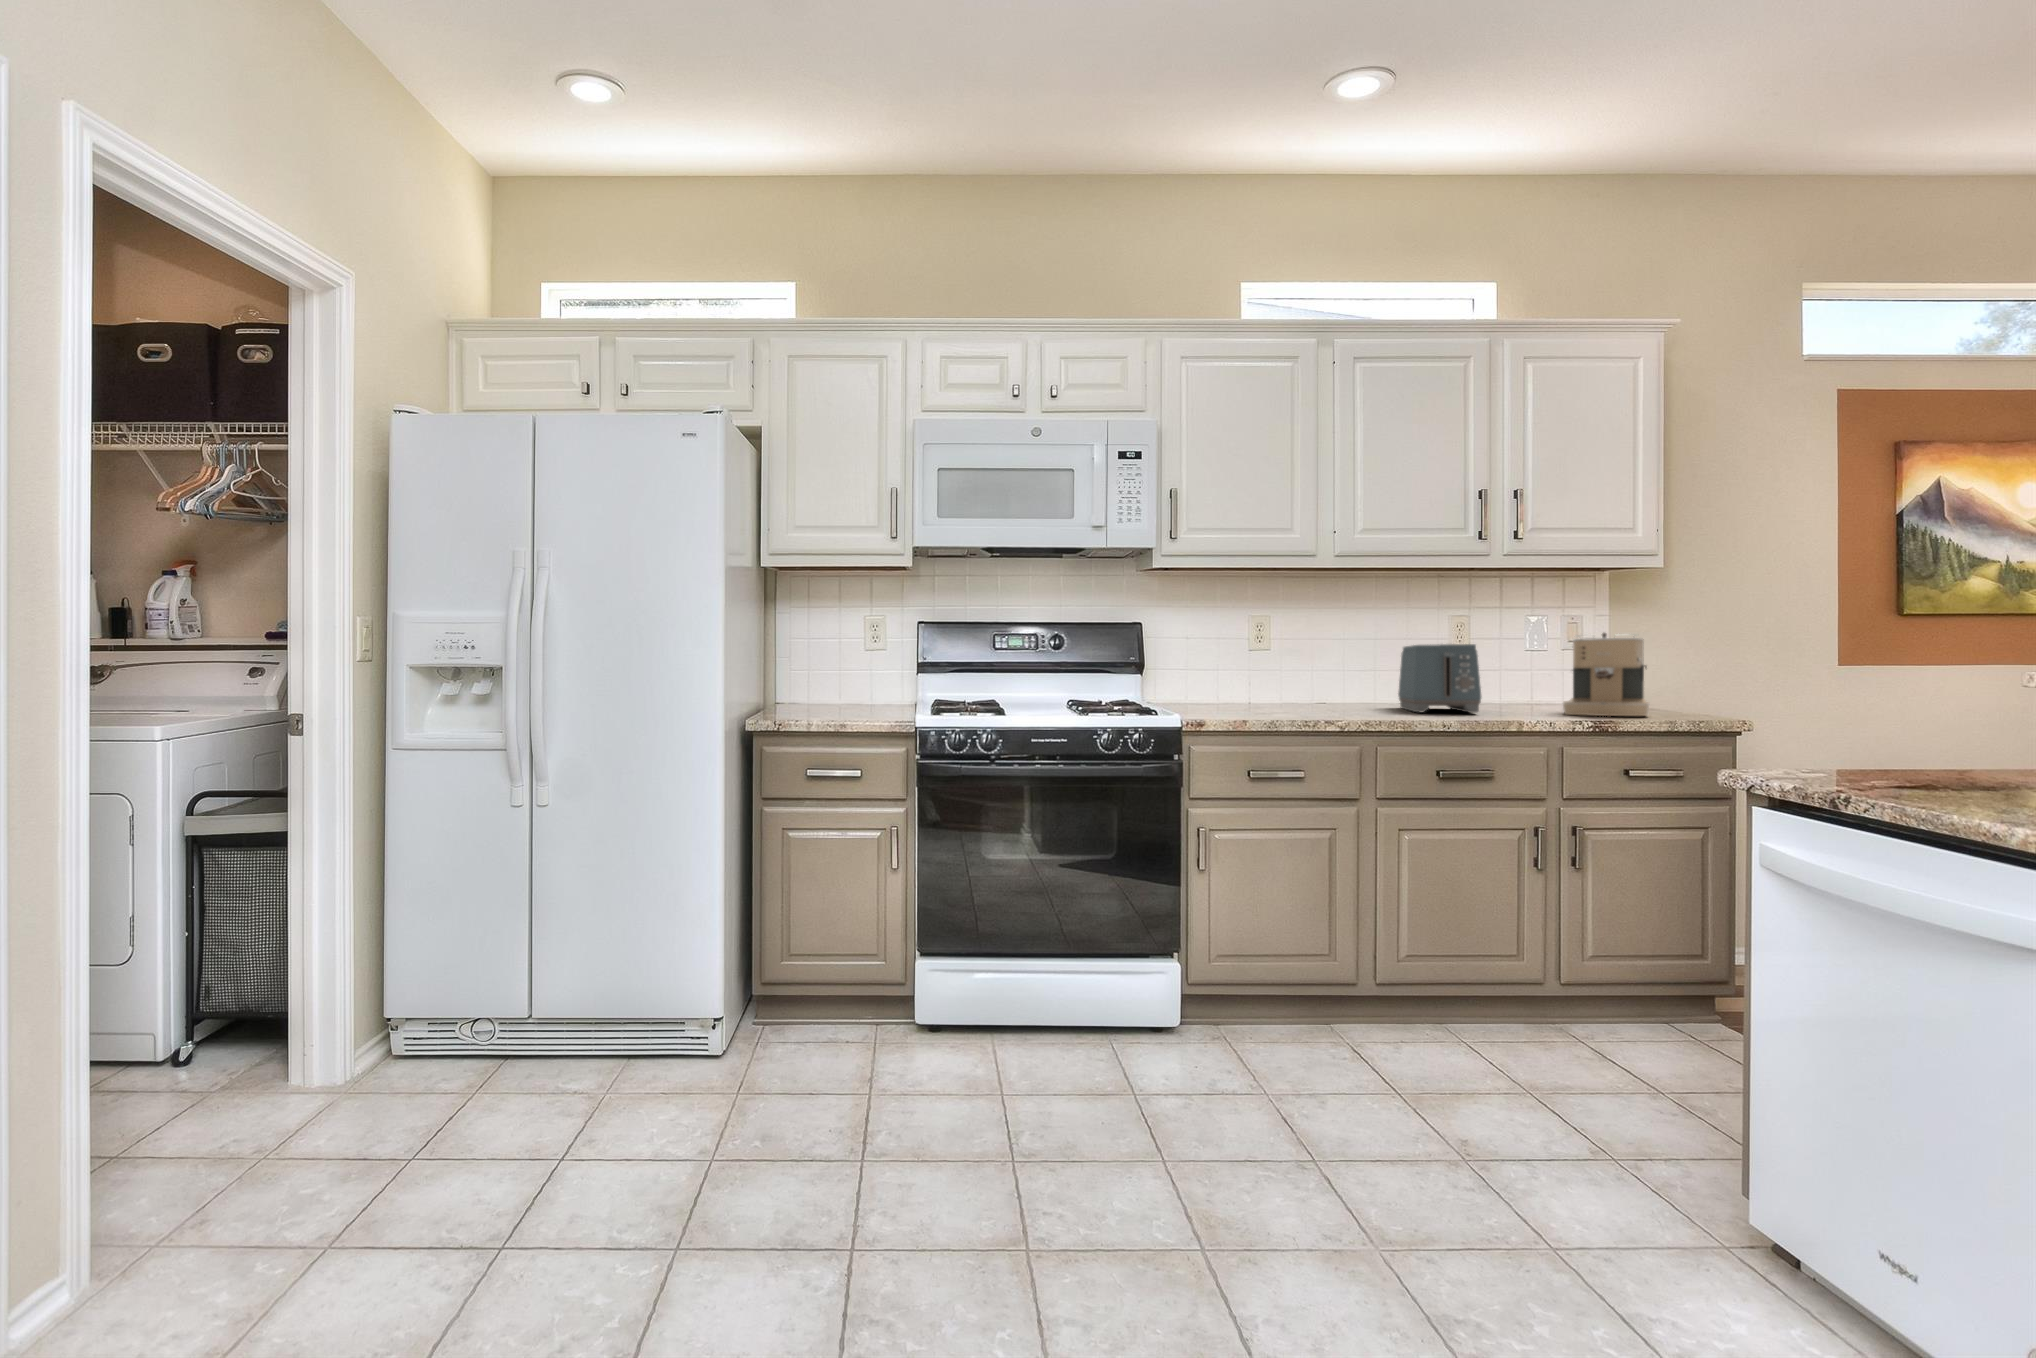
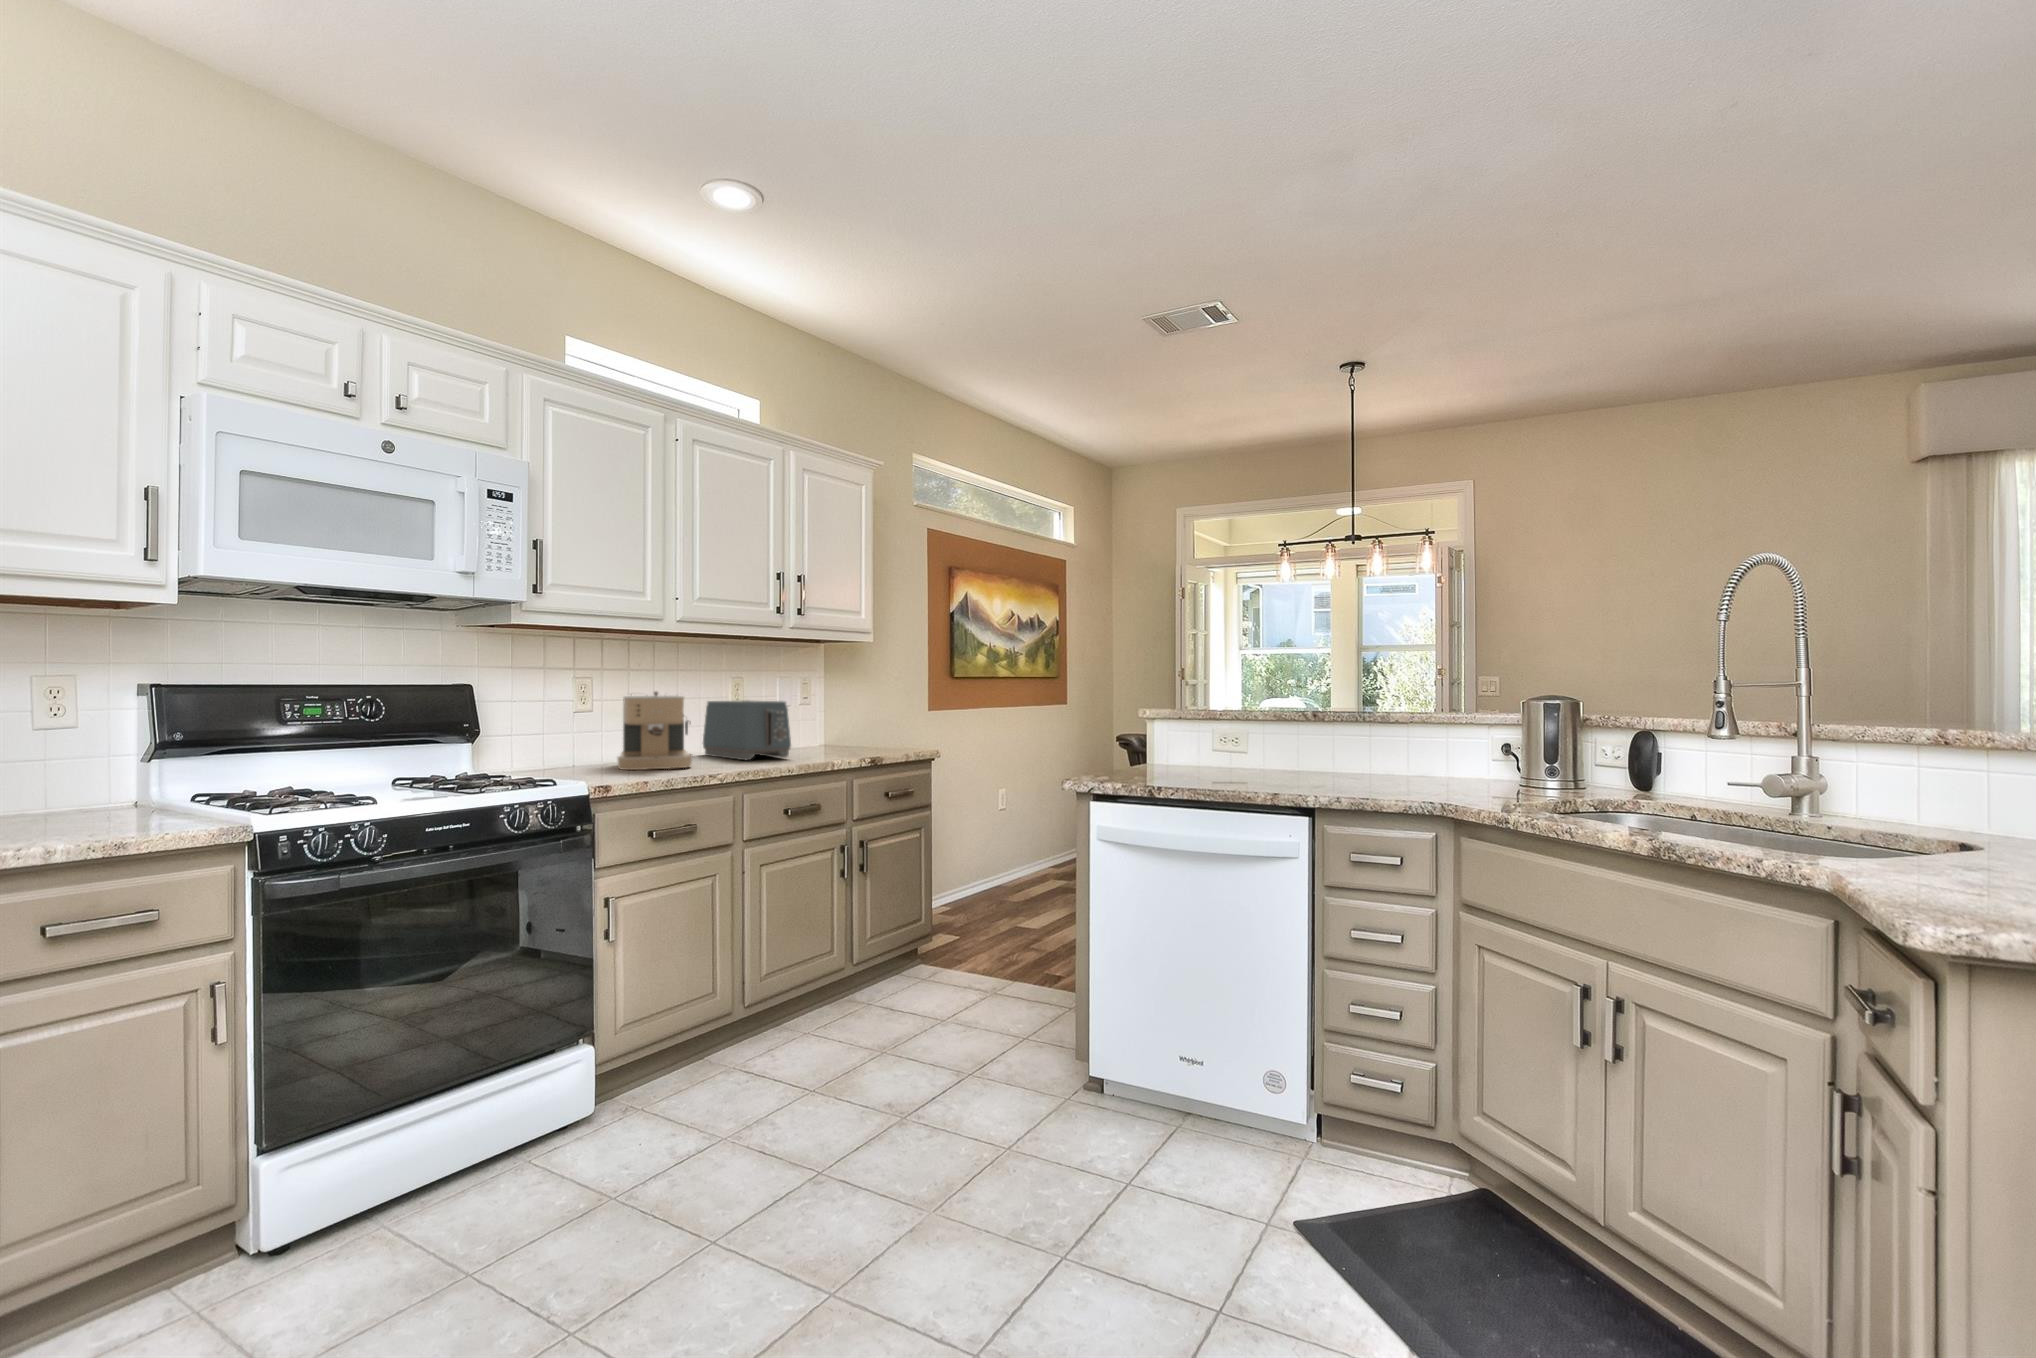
coffee maker: present [1562,633,1650,716] -> present [617,692,692,770]

